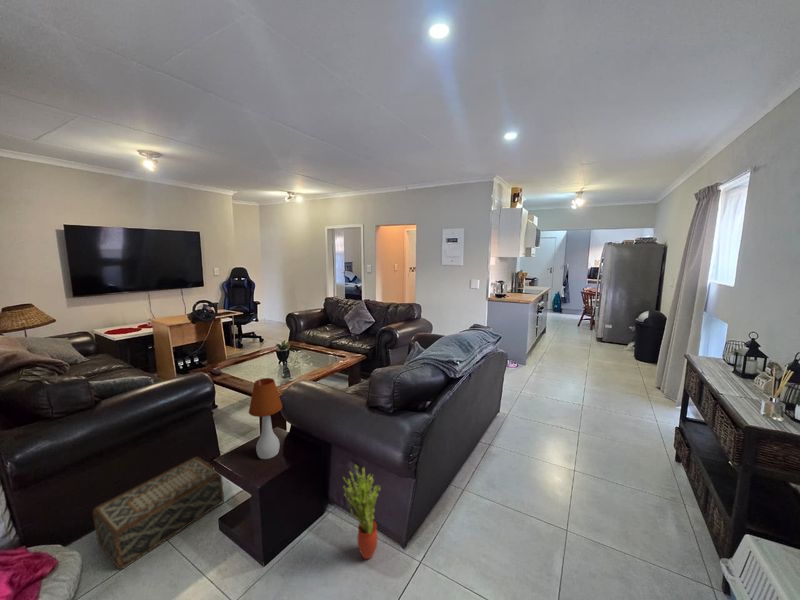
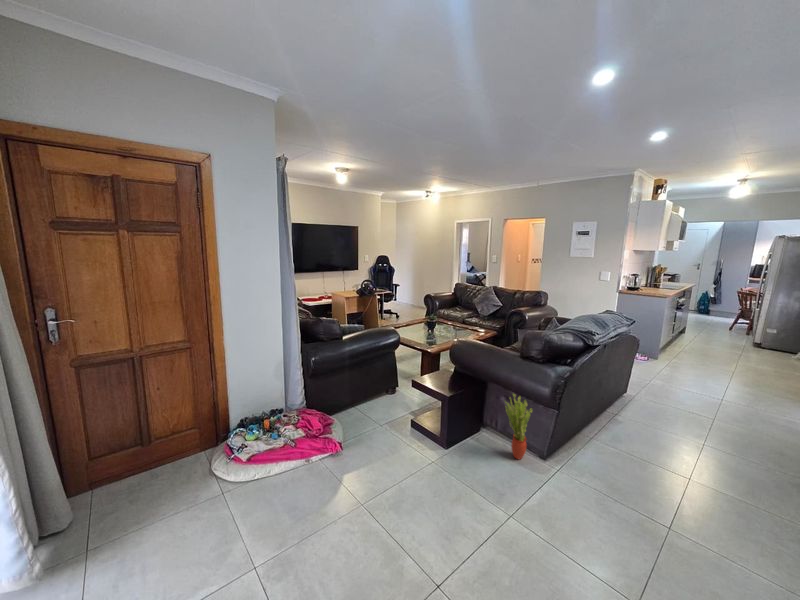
table lamp: present [249,378,282,459] -> none [439,330,460,383]
woven basket: present [93,457,224,569] -> none [345,381,410,432]

